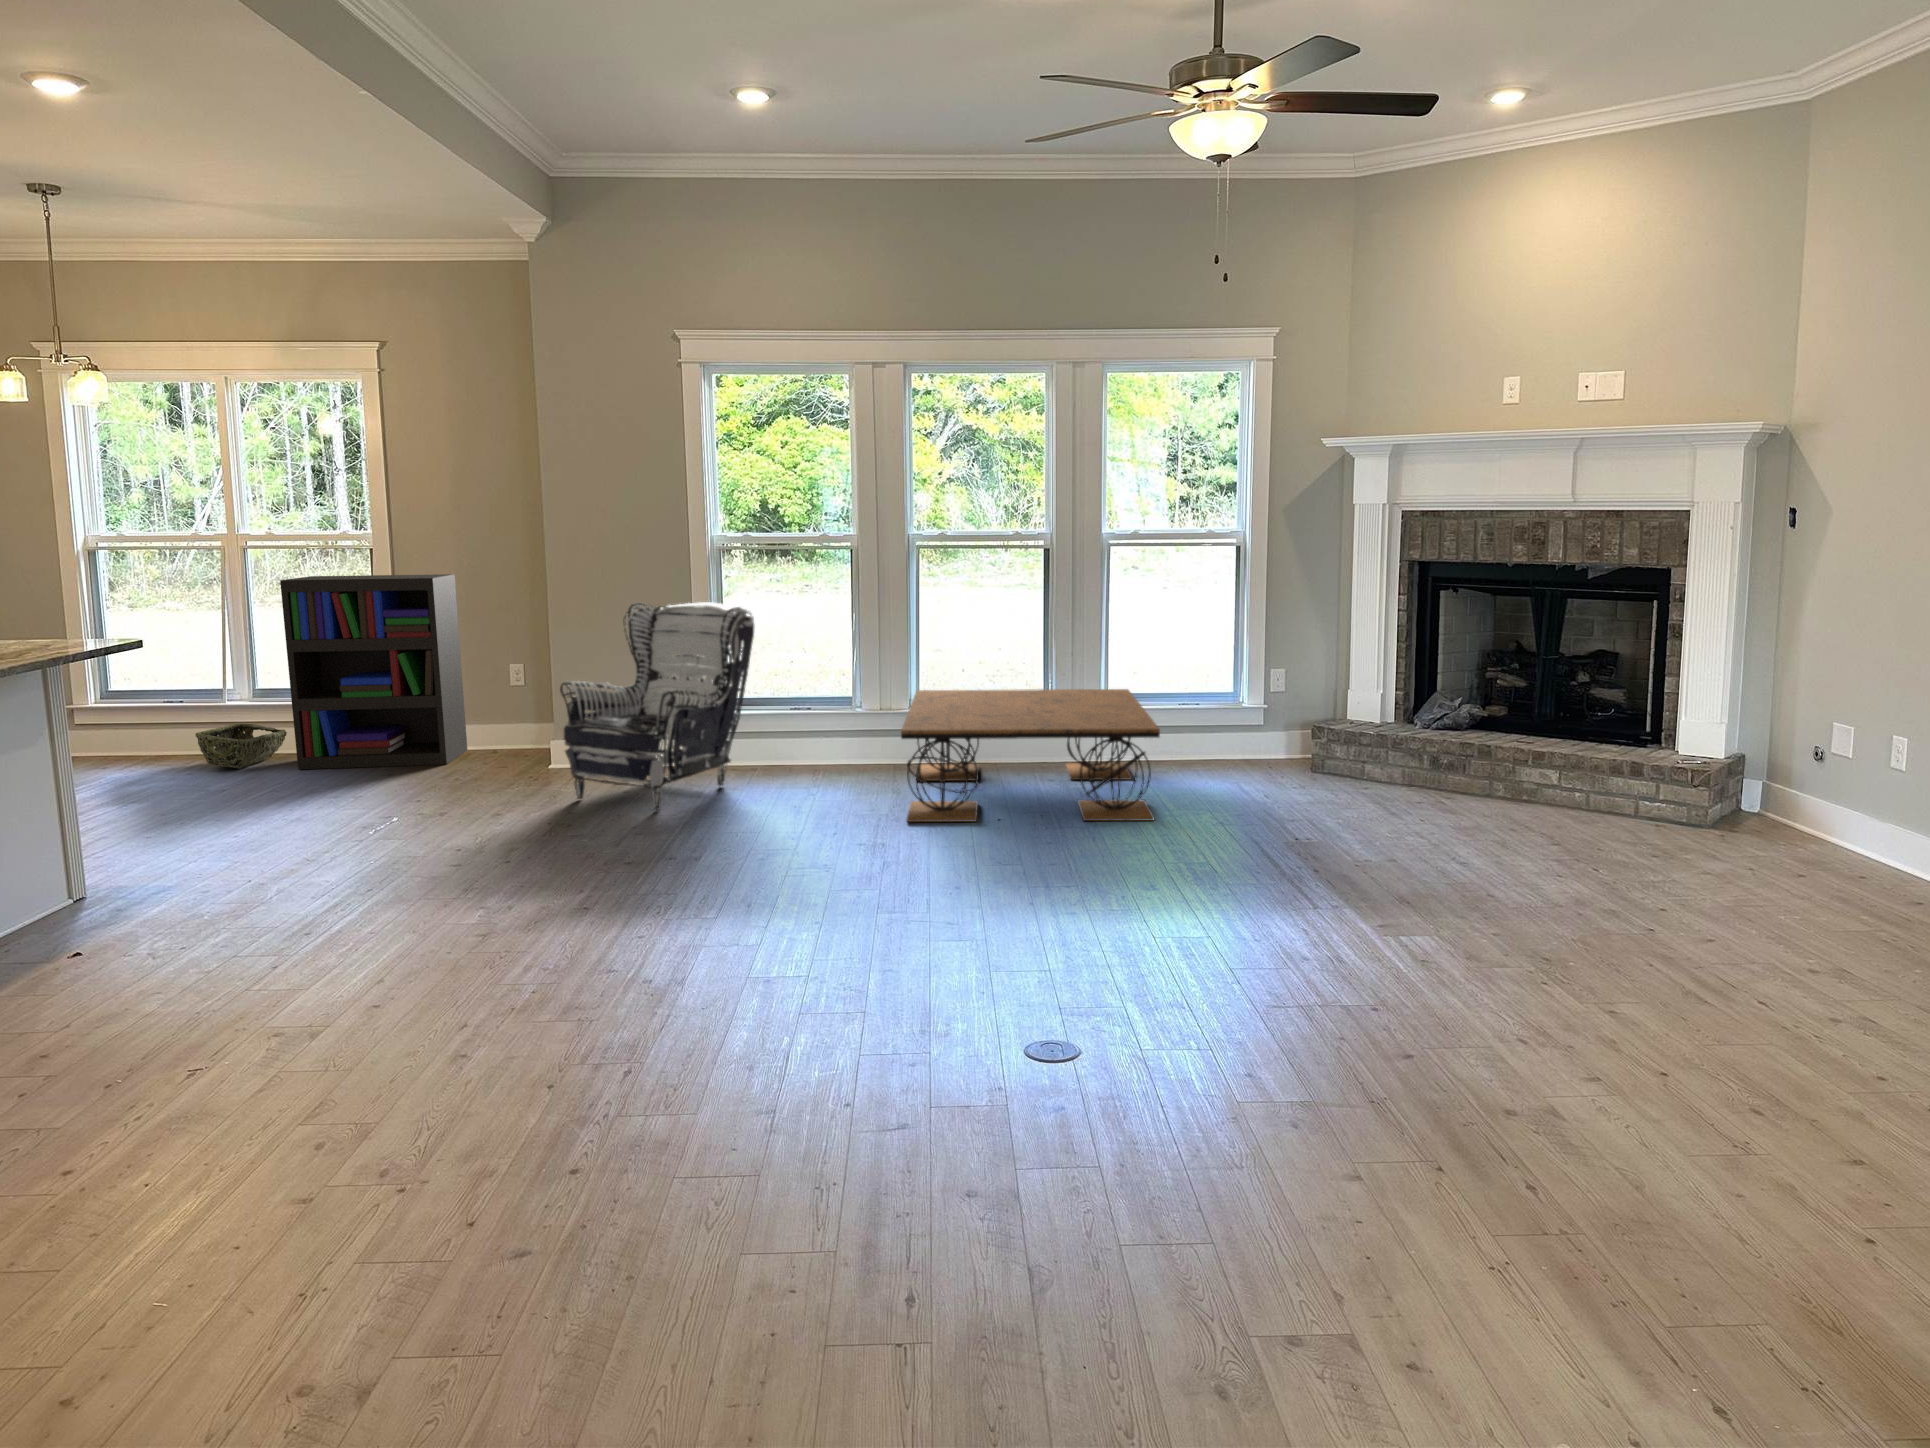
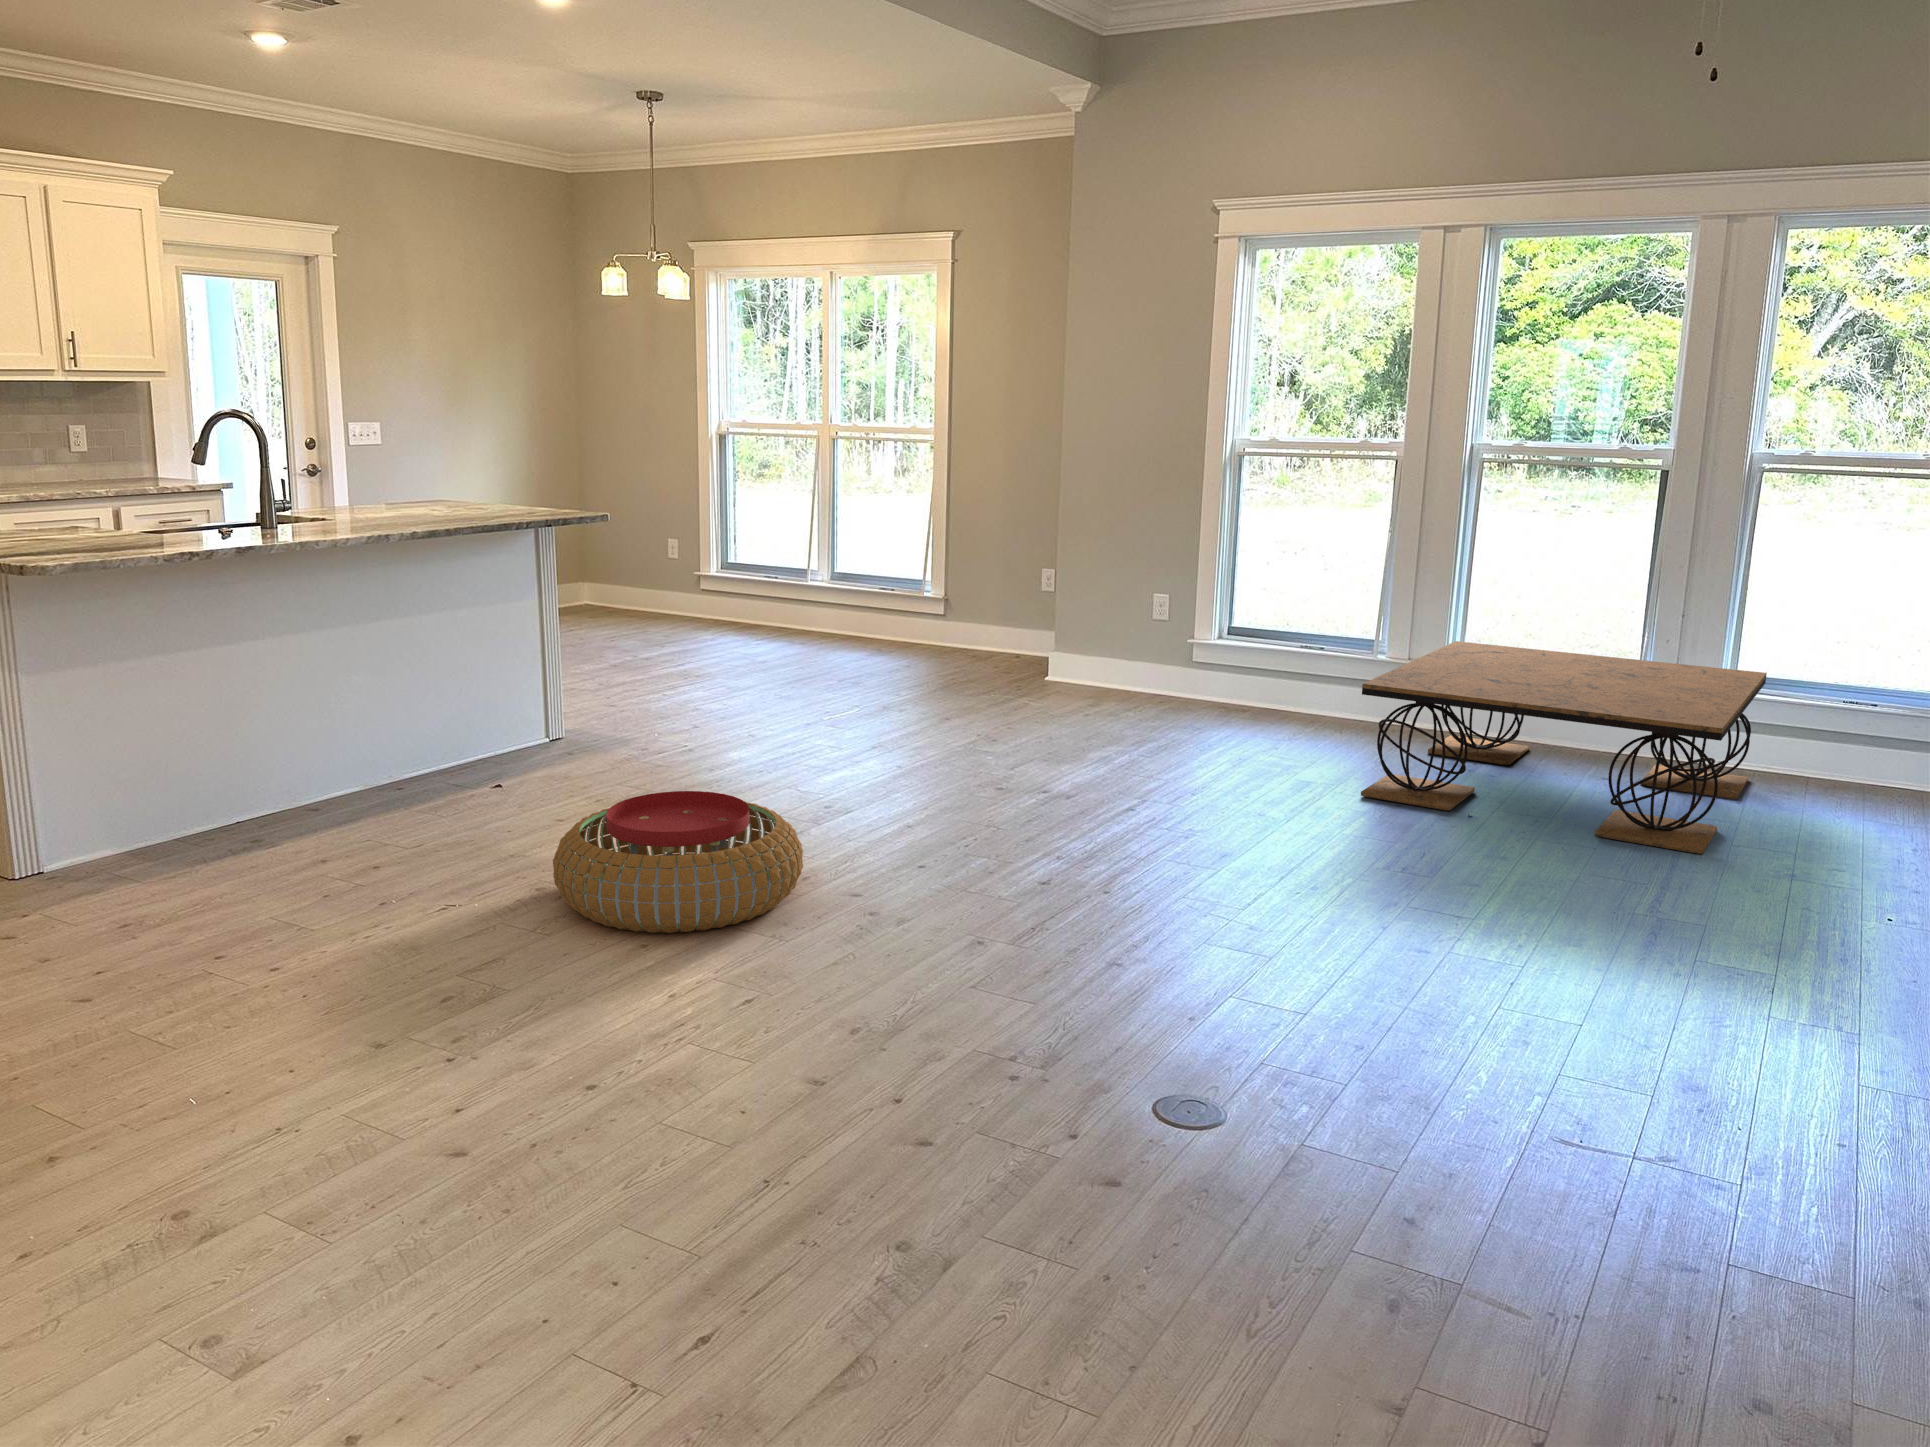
bookshelf: present [280,574,467,769] -> none [844,466,998,663]
armchair: present [560,602,754,810] -> none [1035,510,1255,737]
woven basket: present [195,723,287,768] -> none [773,602,848,644]
pouf: none [183,937,510,1125] -> present [553,791,803,933]

